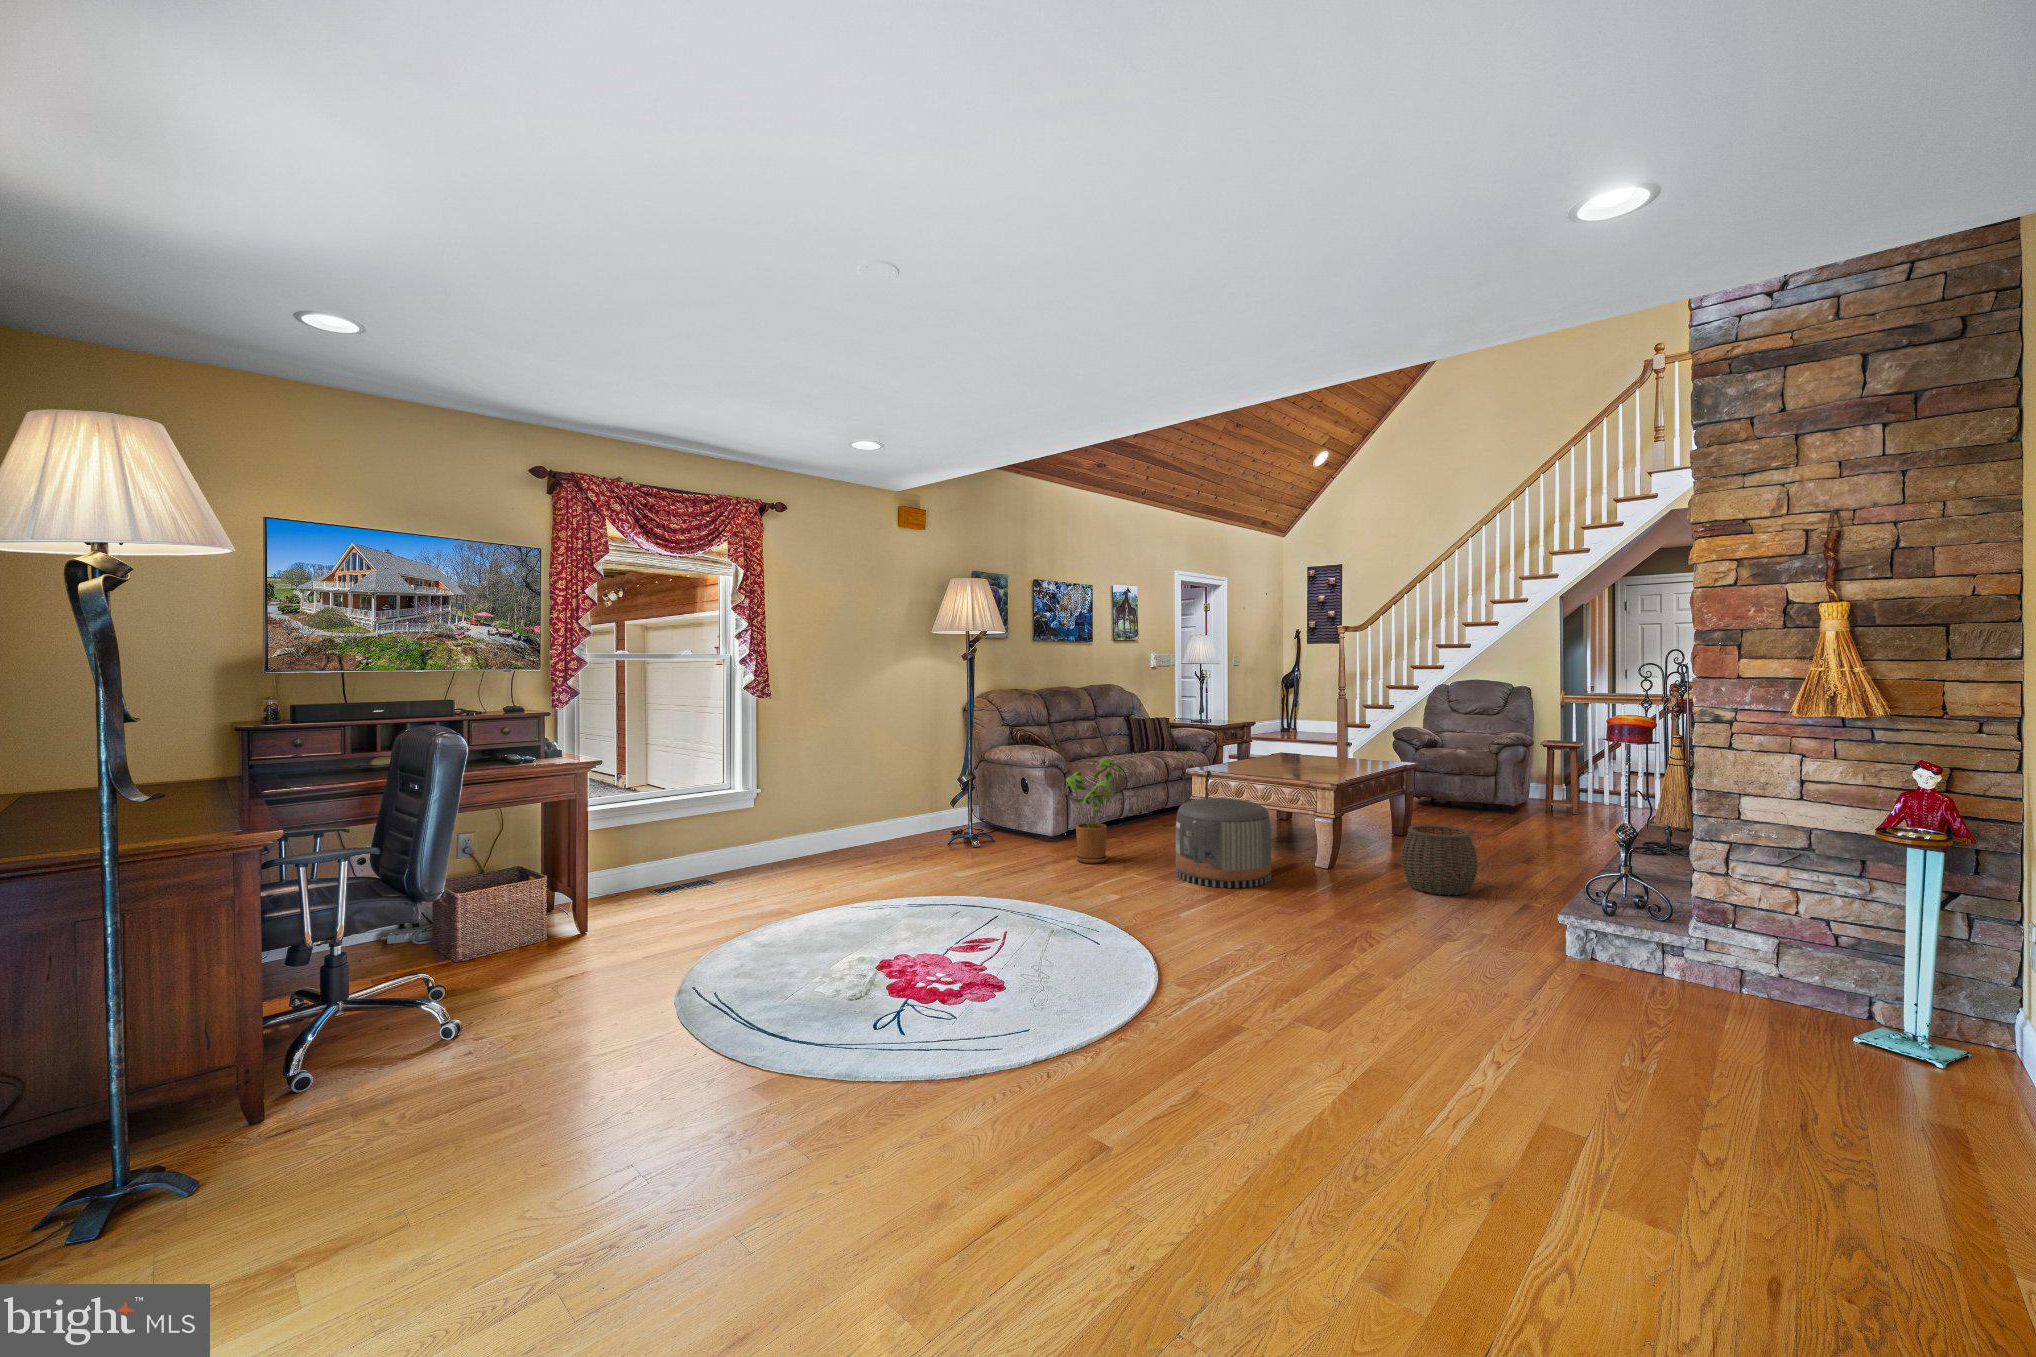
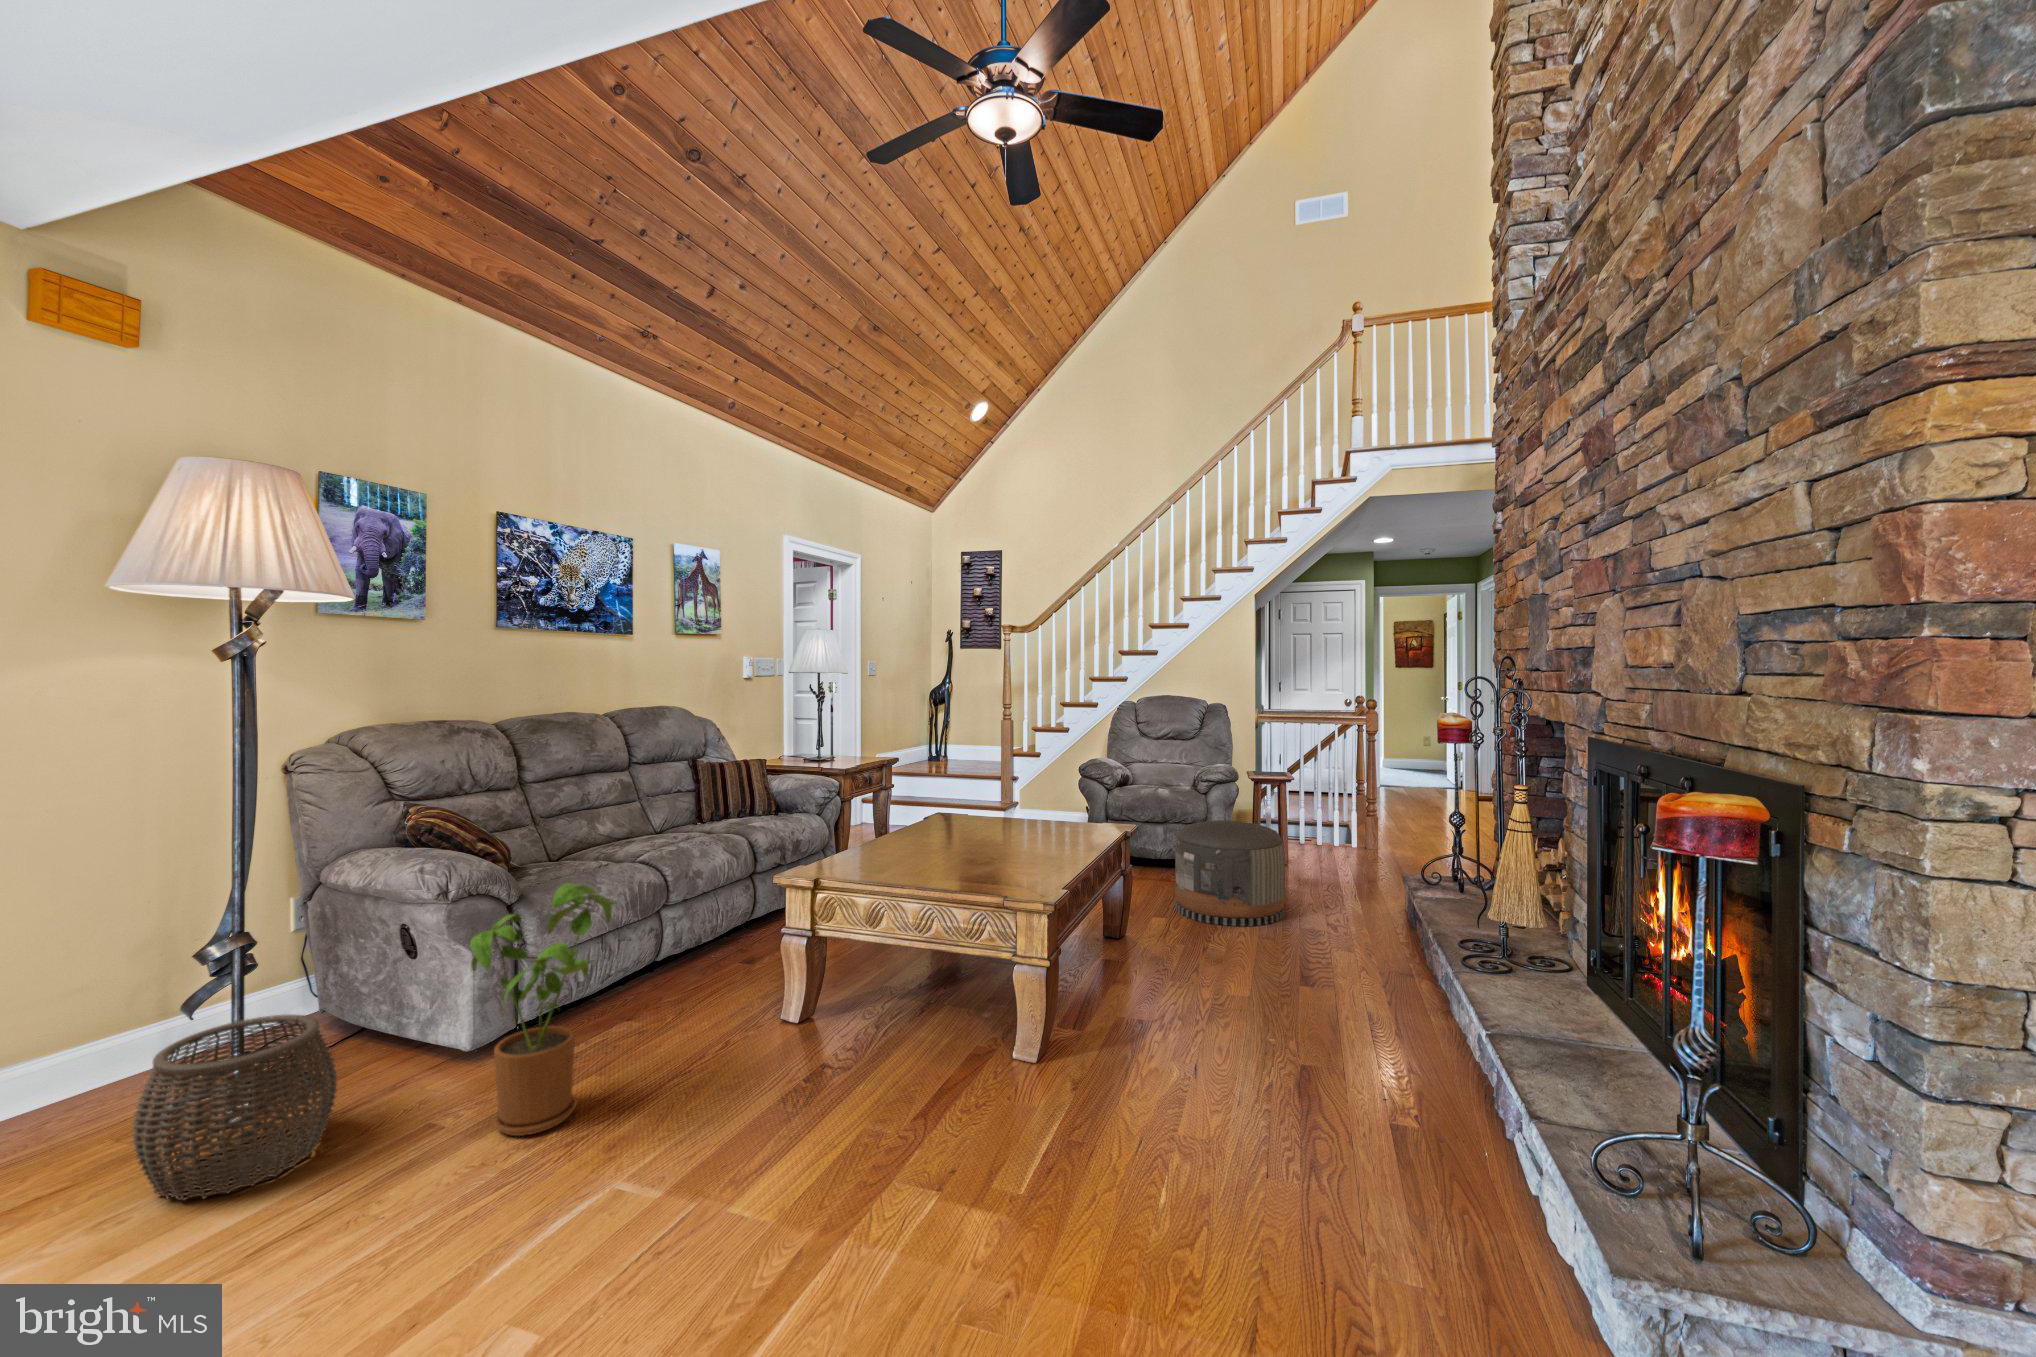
pouf: present [1176,798,1271,888] -> present [1175,820,1285,926]
woven basket: present [1401,825,1479,895] -> present [132,1015,337,1201]

